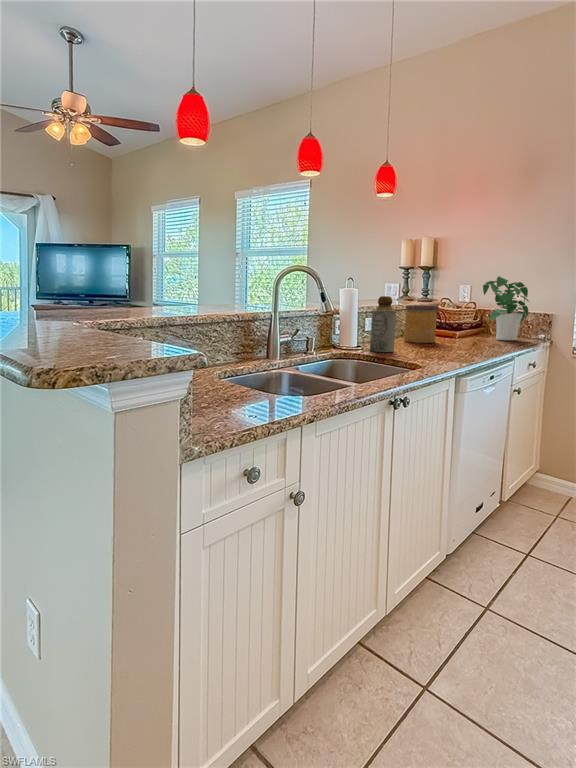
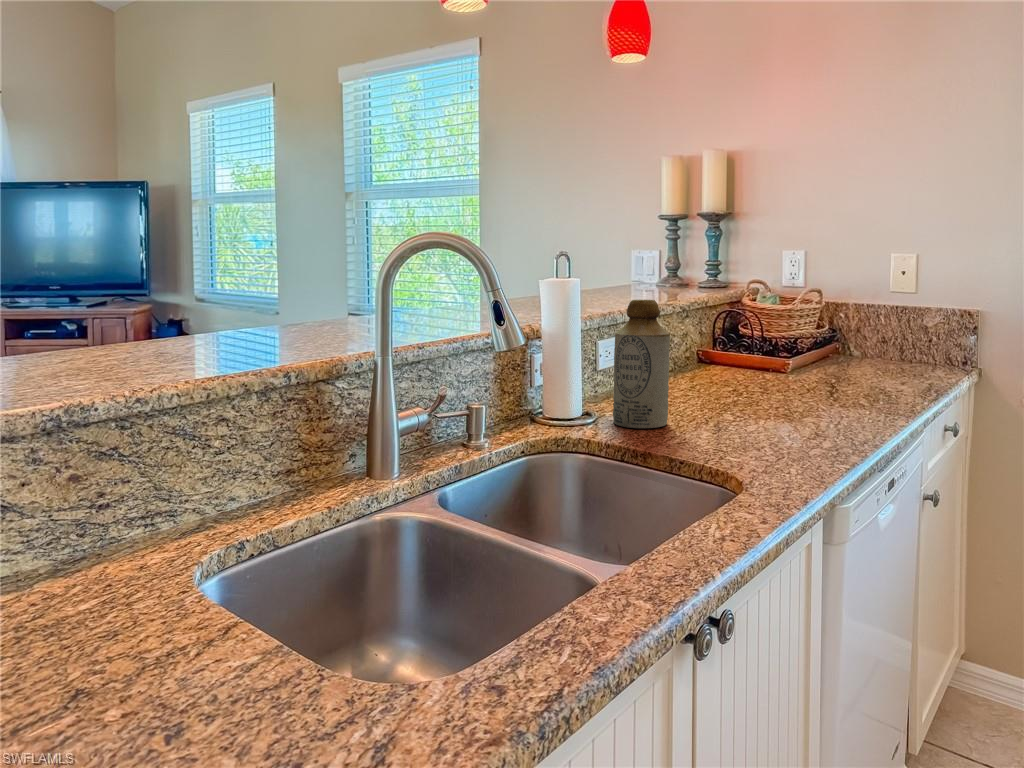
potted plant: present [483,276,529,341] -> none [838,241,940,375]
jar: present [404,305,438,343] -> none [681,304,750,389]

